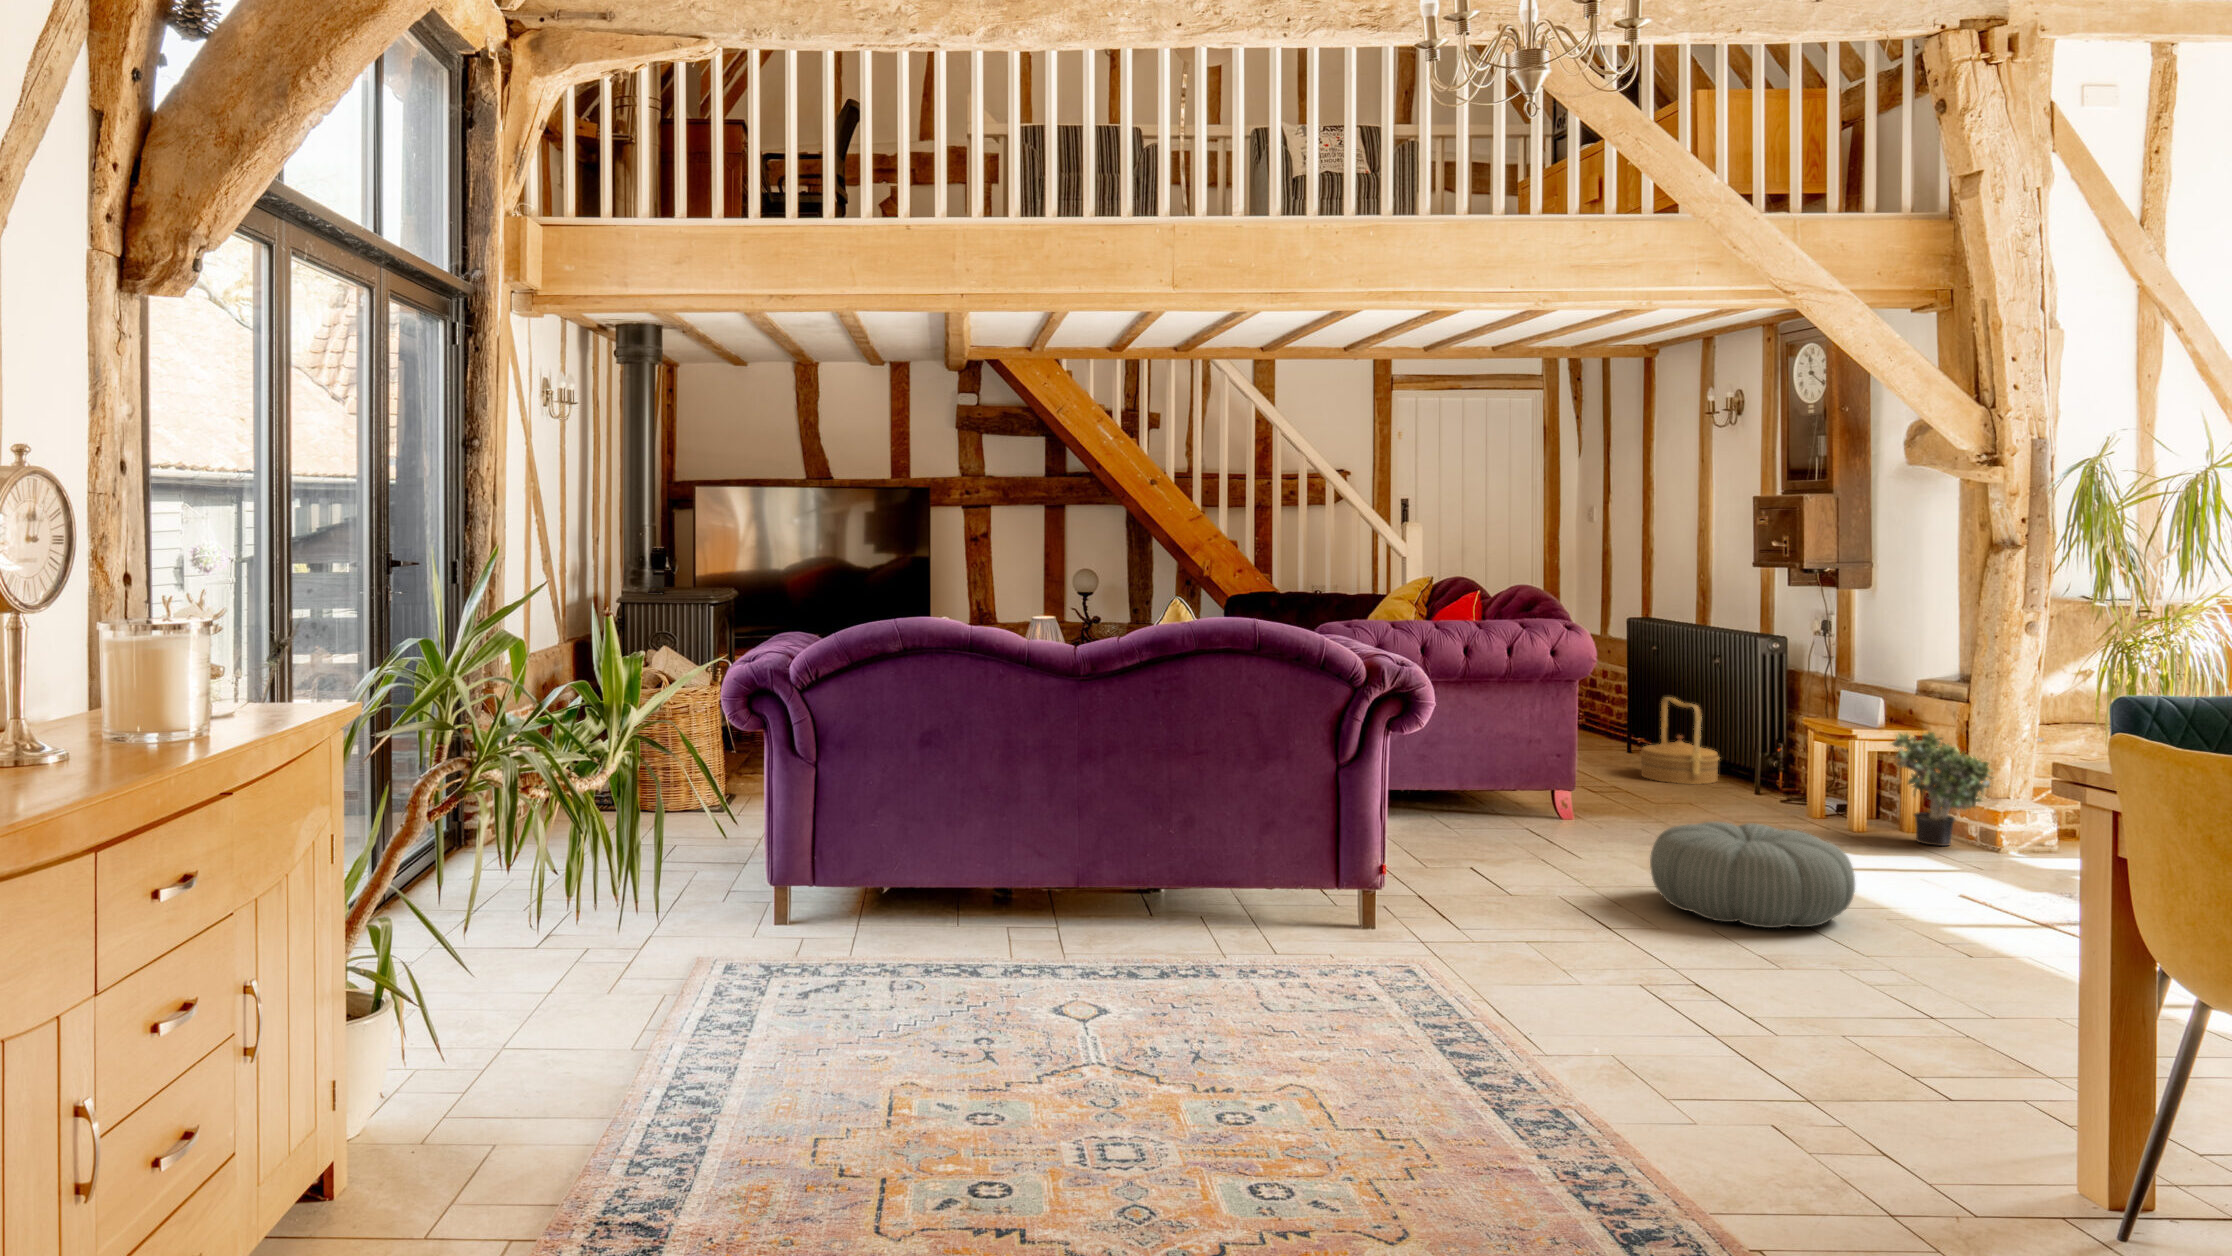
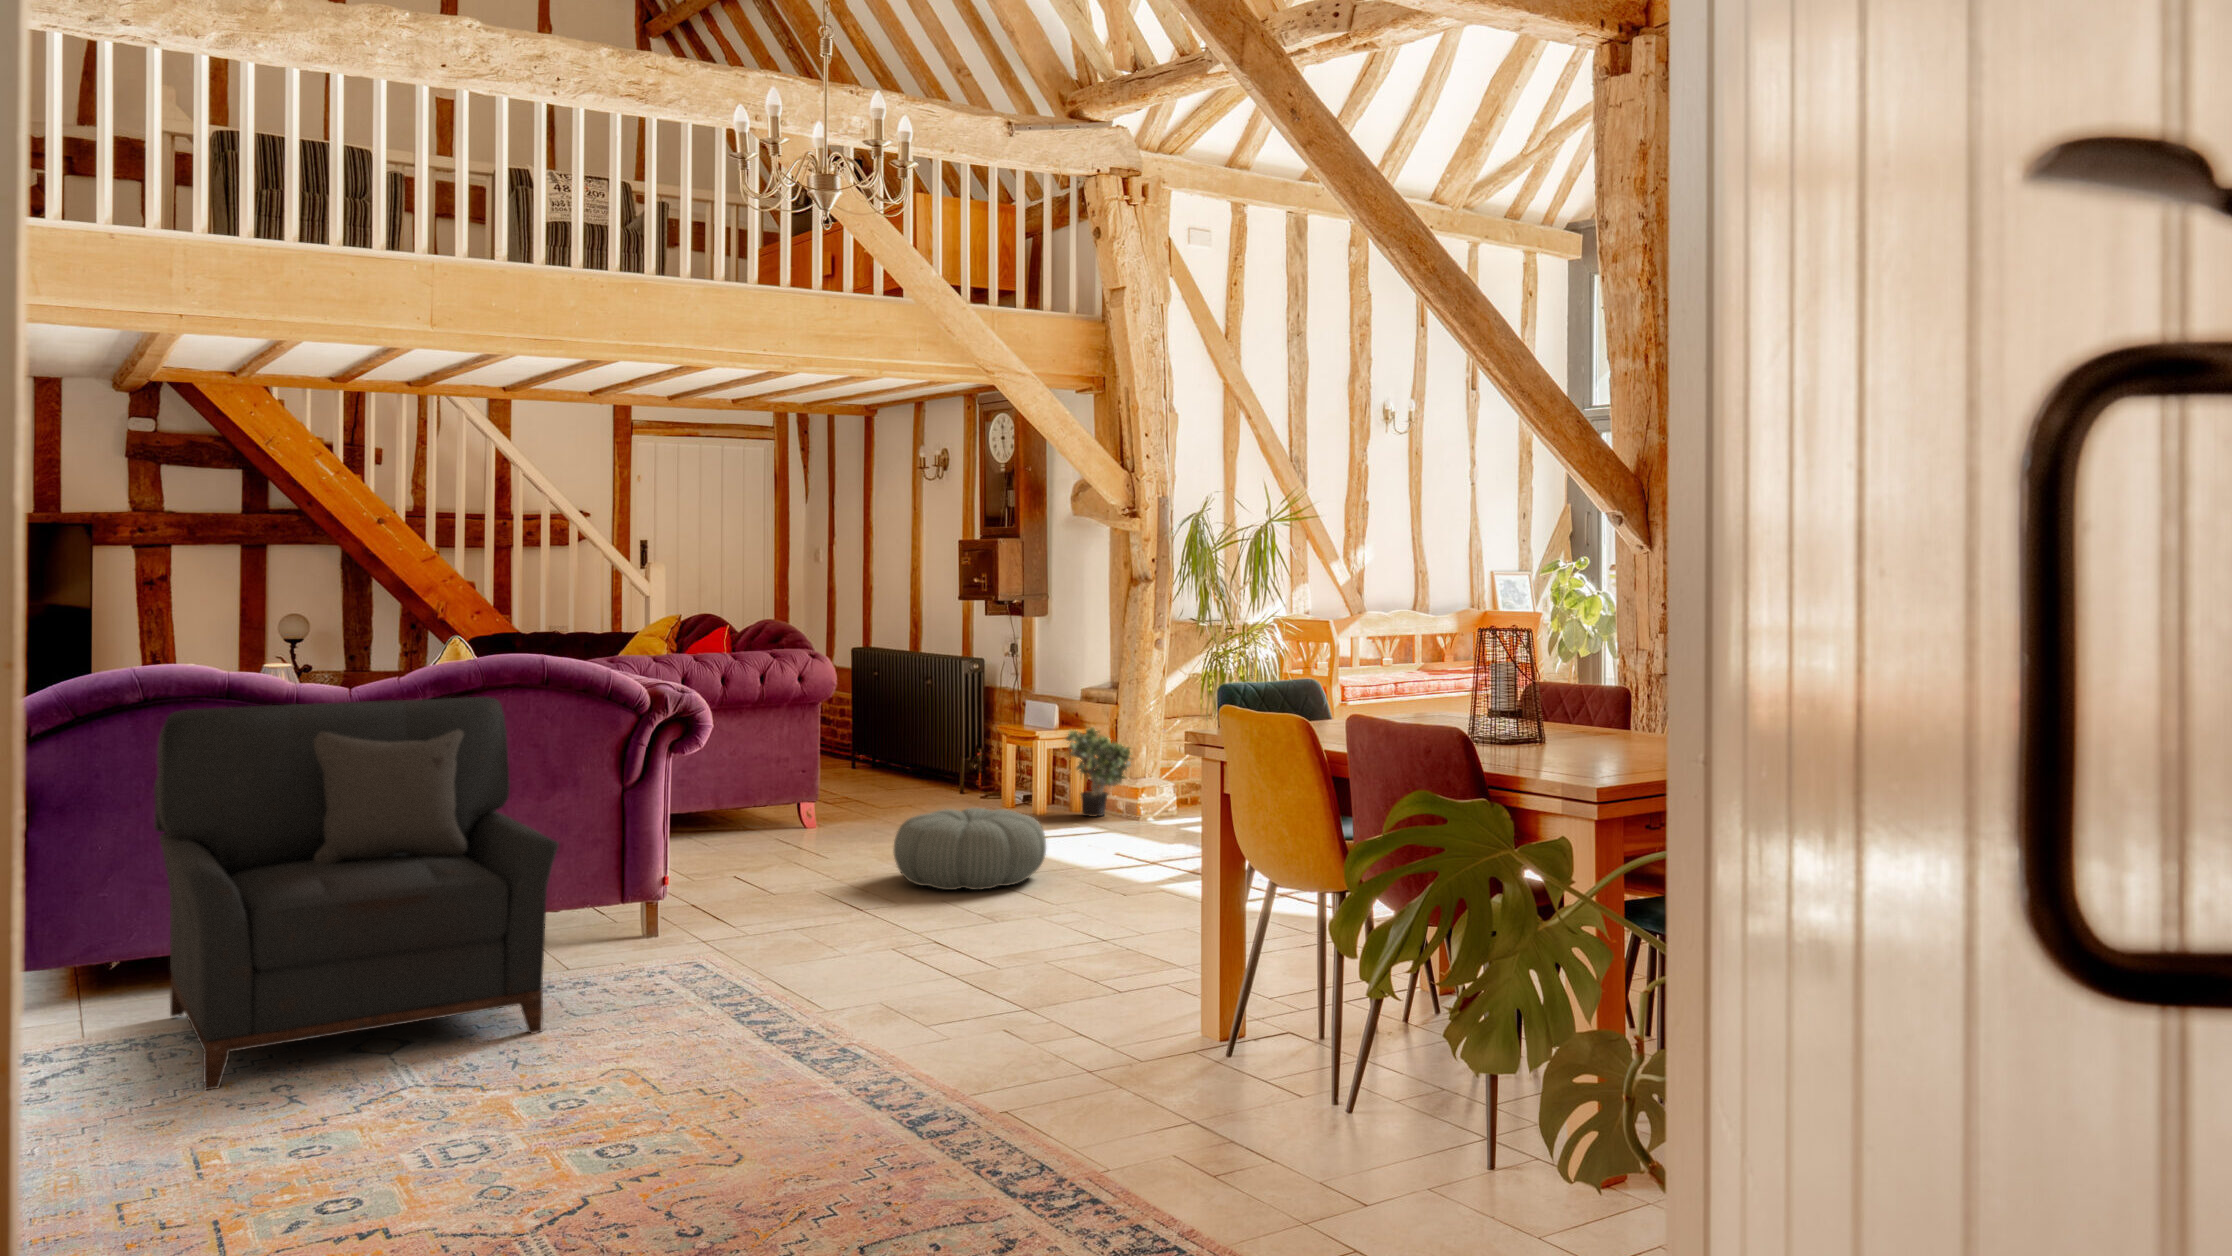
armchair: none [930,663,1249,1021] -> present [154,697,559,1090]
woven basket: present [1640,697,1719,784] -> none [868,716,934,791]

